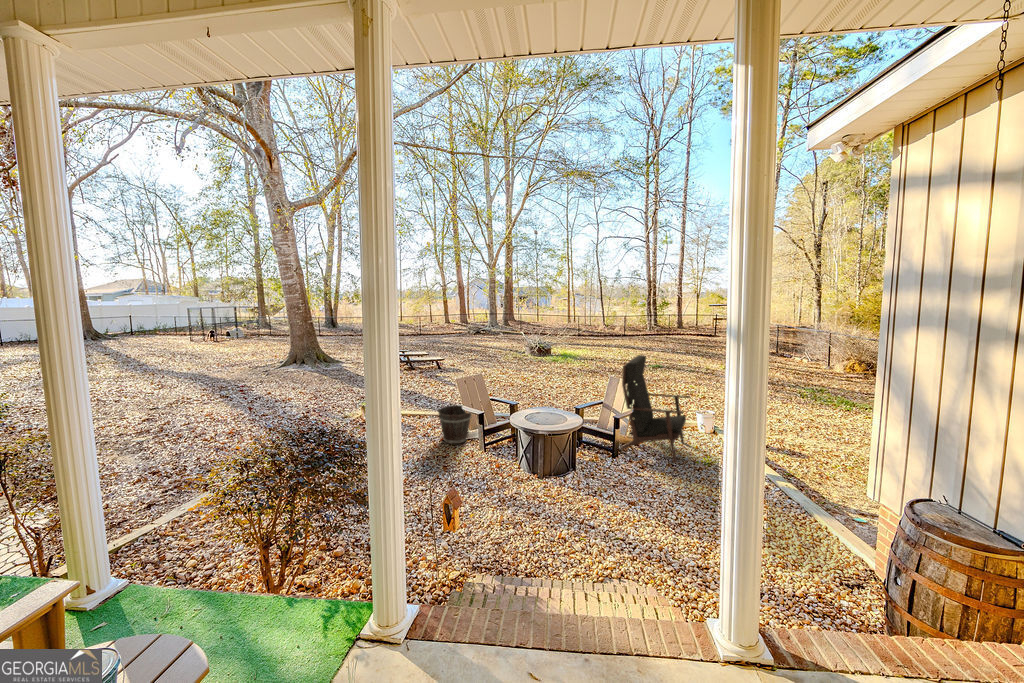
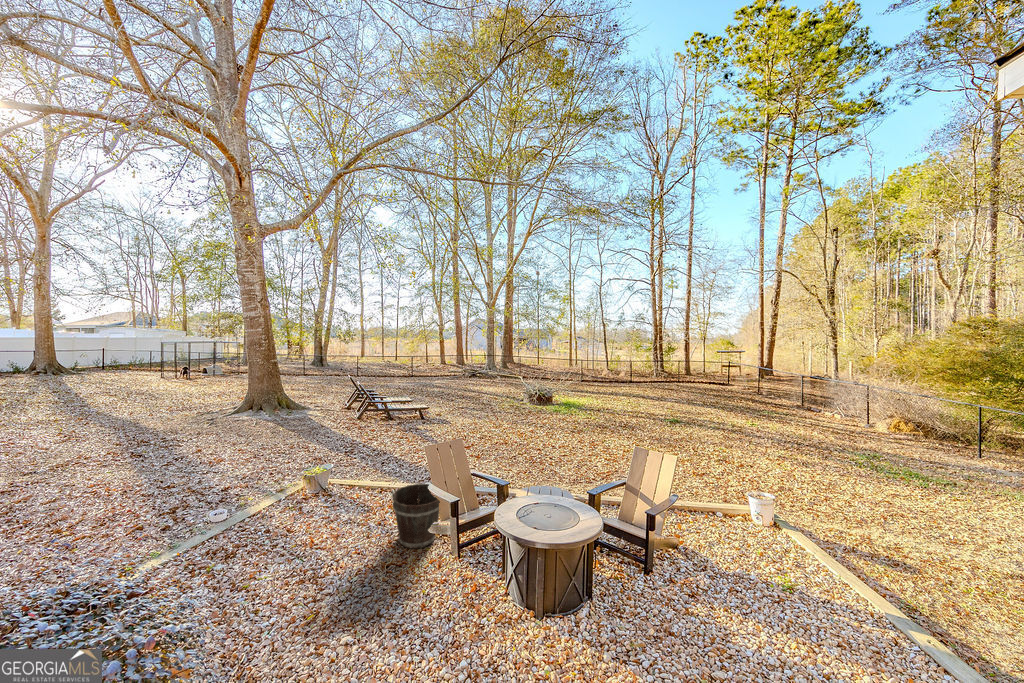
lounge chair: present [620,355,690,463] -> none [662,417,779,602]

